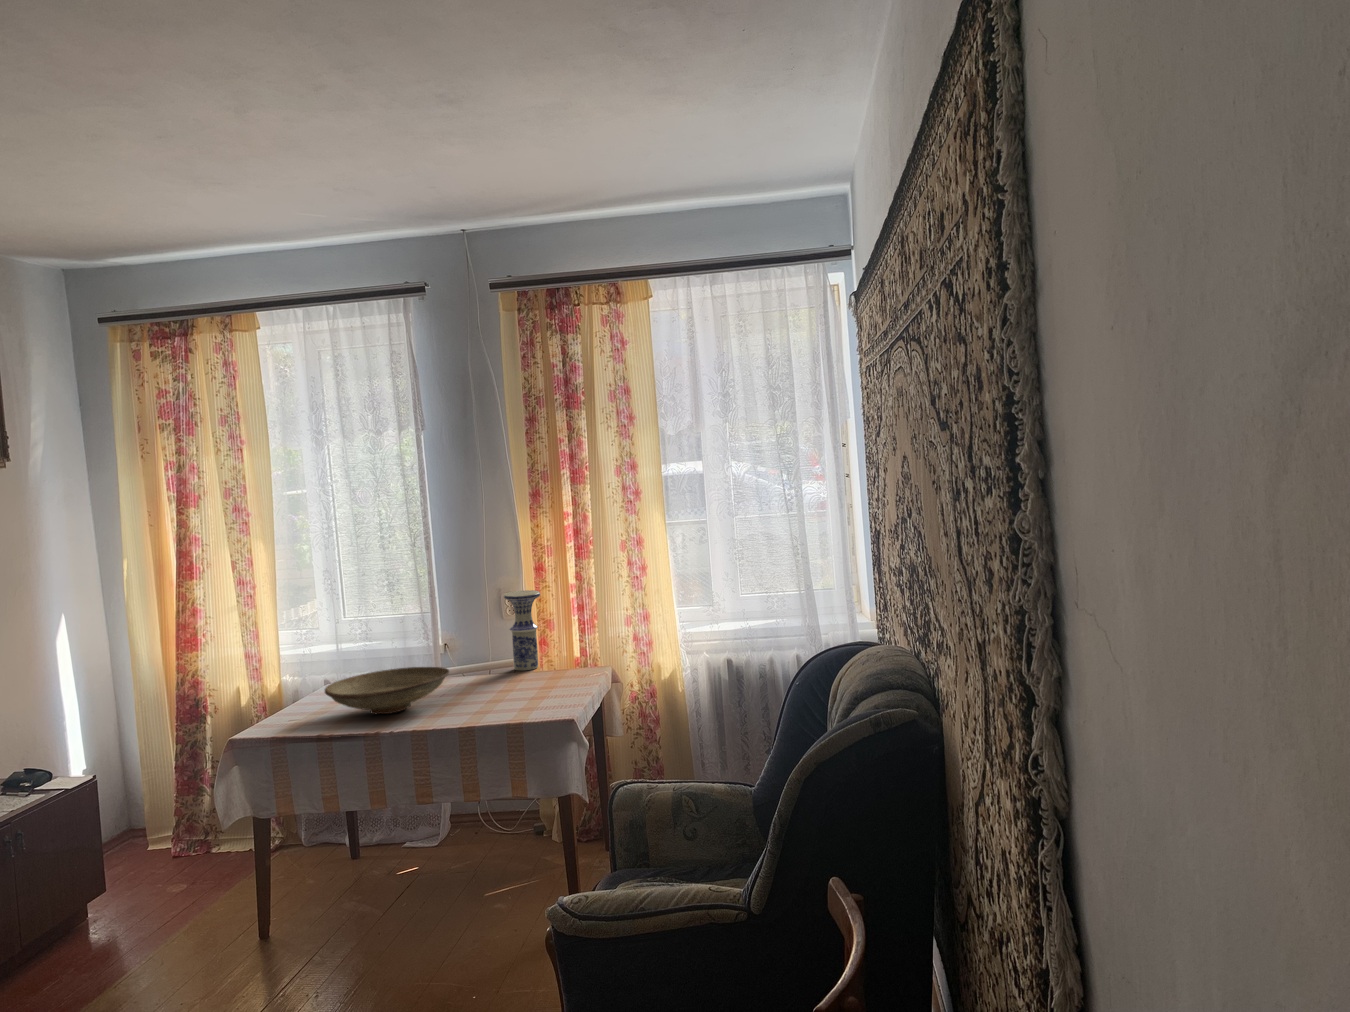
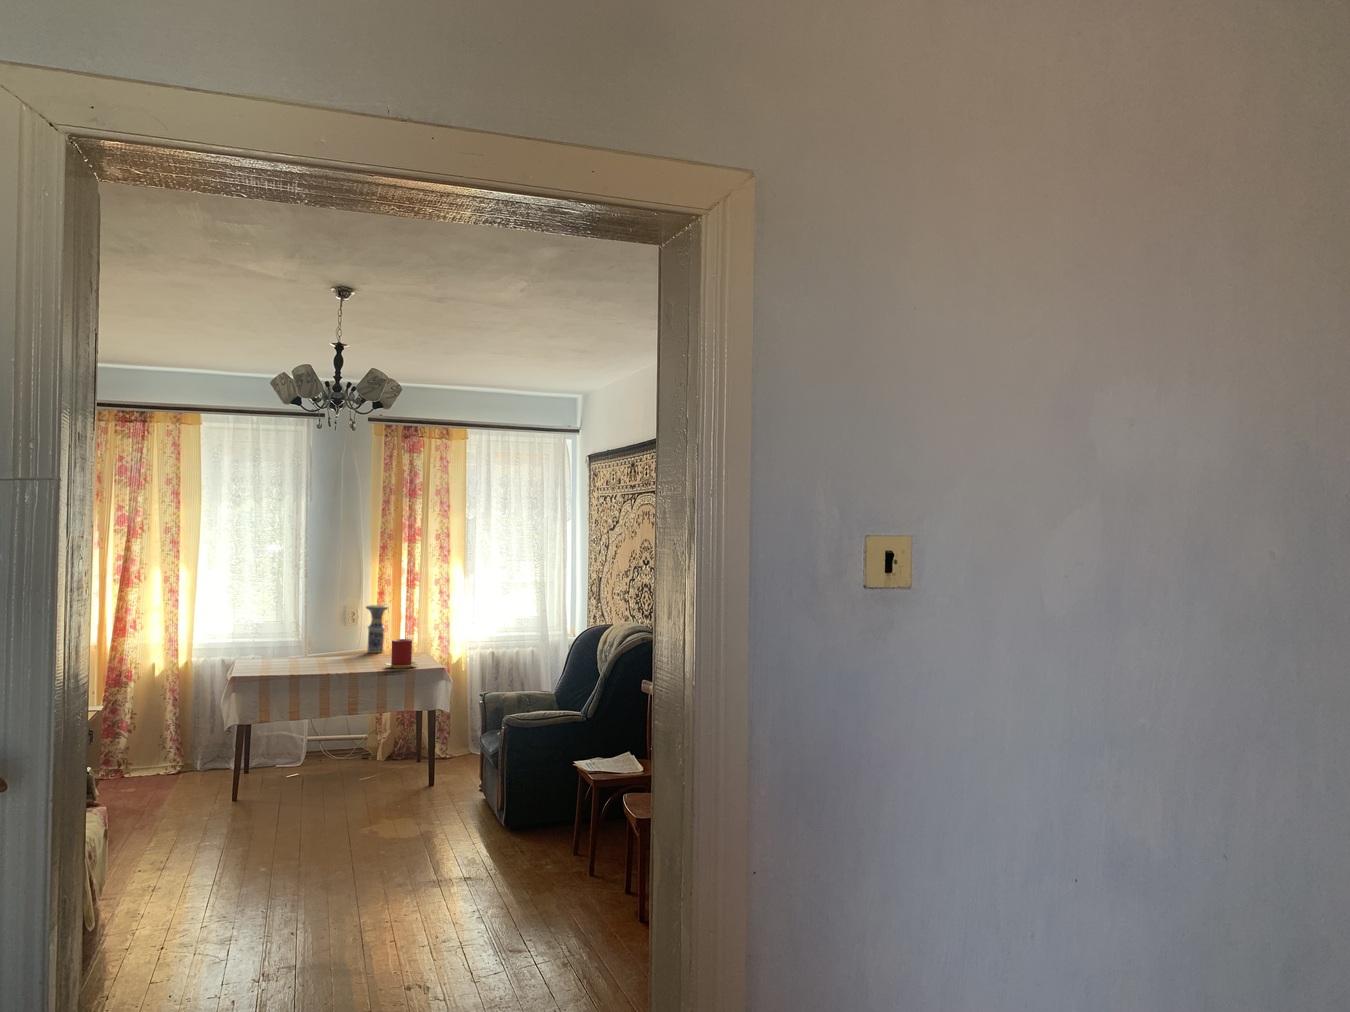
candle: none [468,664,528,721] -> present [385,639,418,668]
decorative bowl: present [325,667,449,714] -> none [286,644,361,668]

